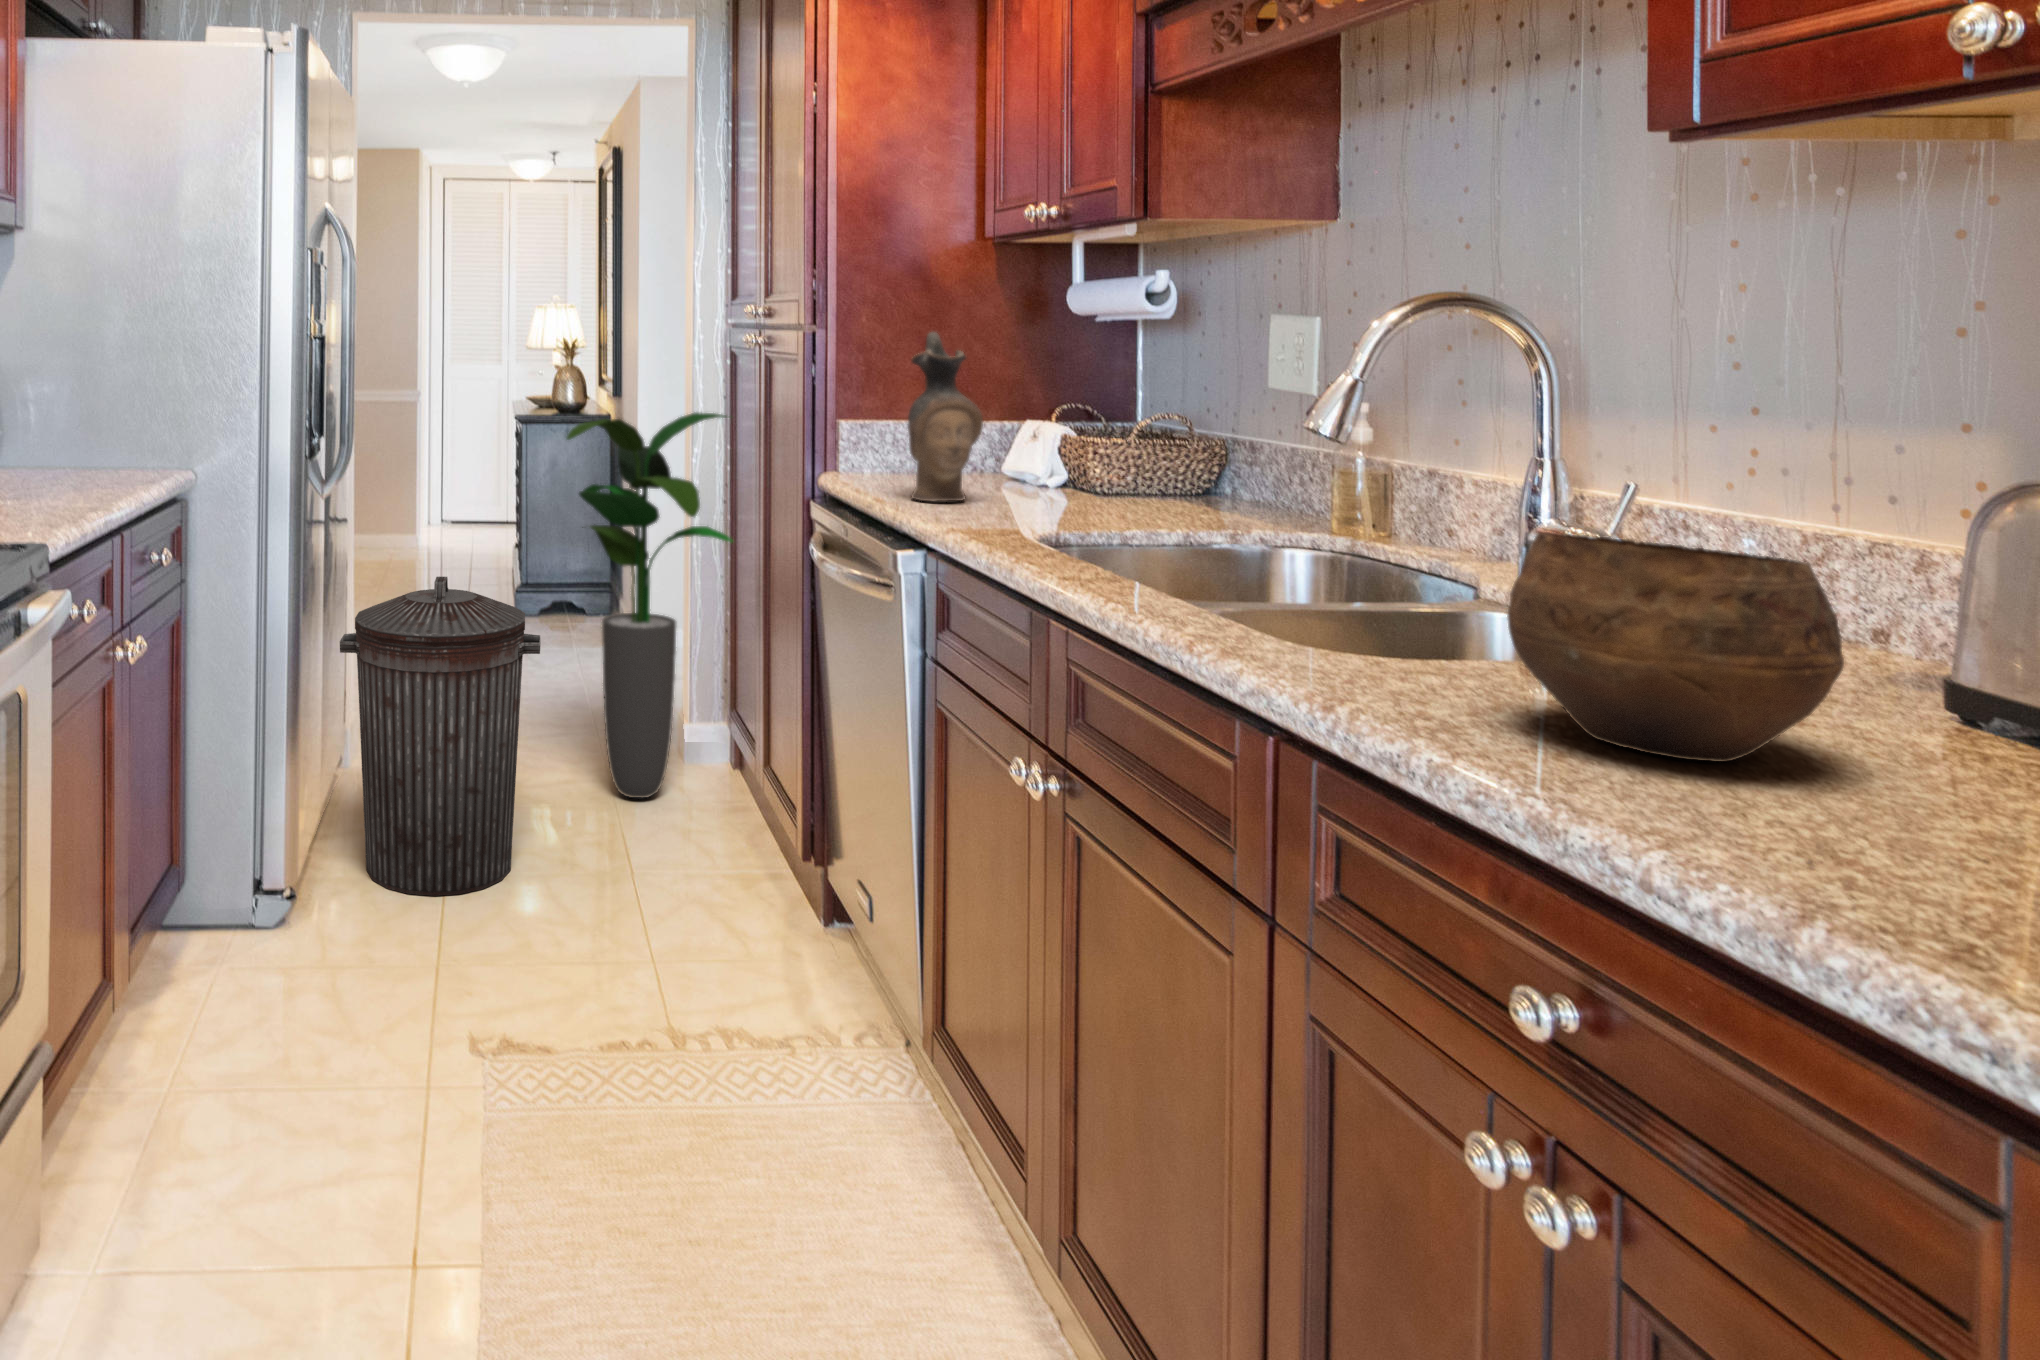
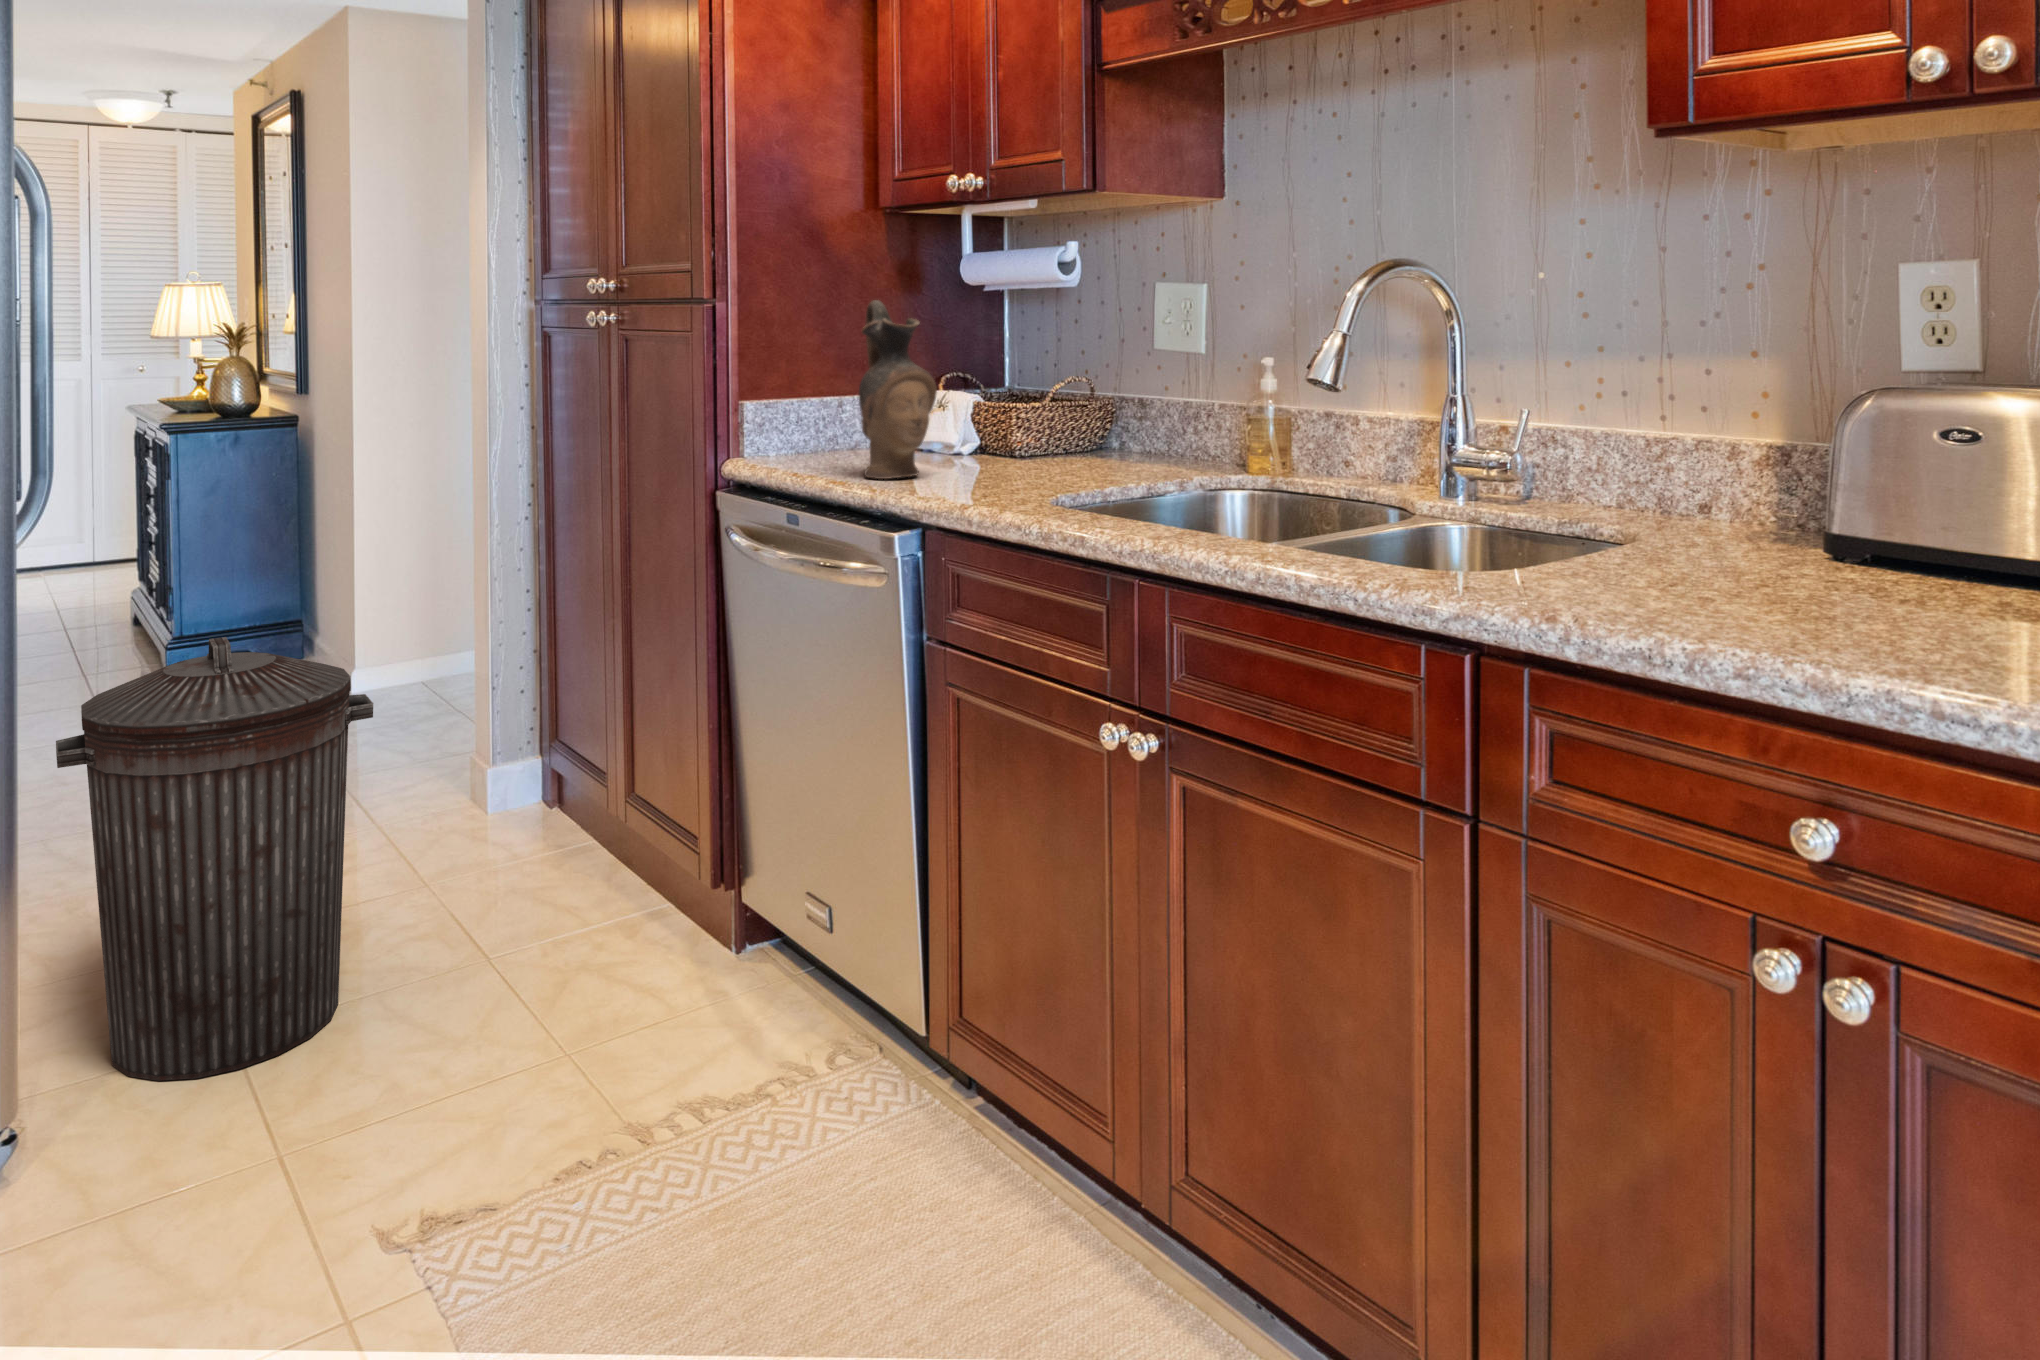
potted plant: present [567,412,733,798] -> none [366,403,582,873]
bowl: present [1507,532,1844,762] -> none [1654,442,1889,614]

